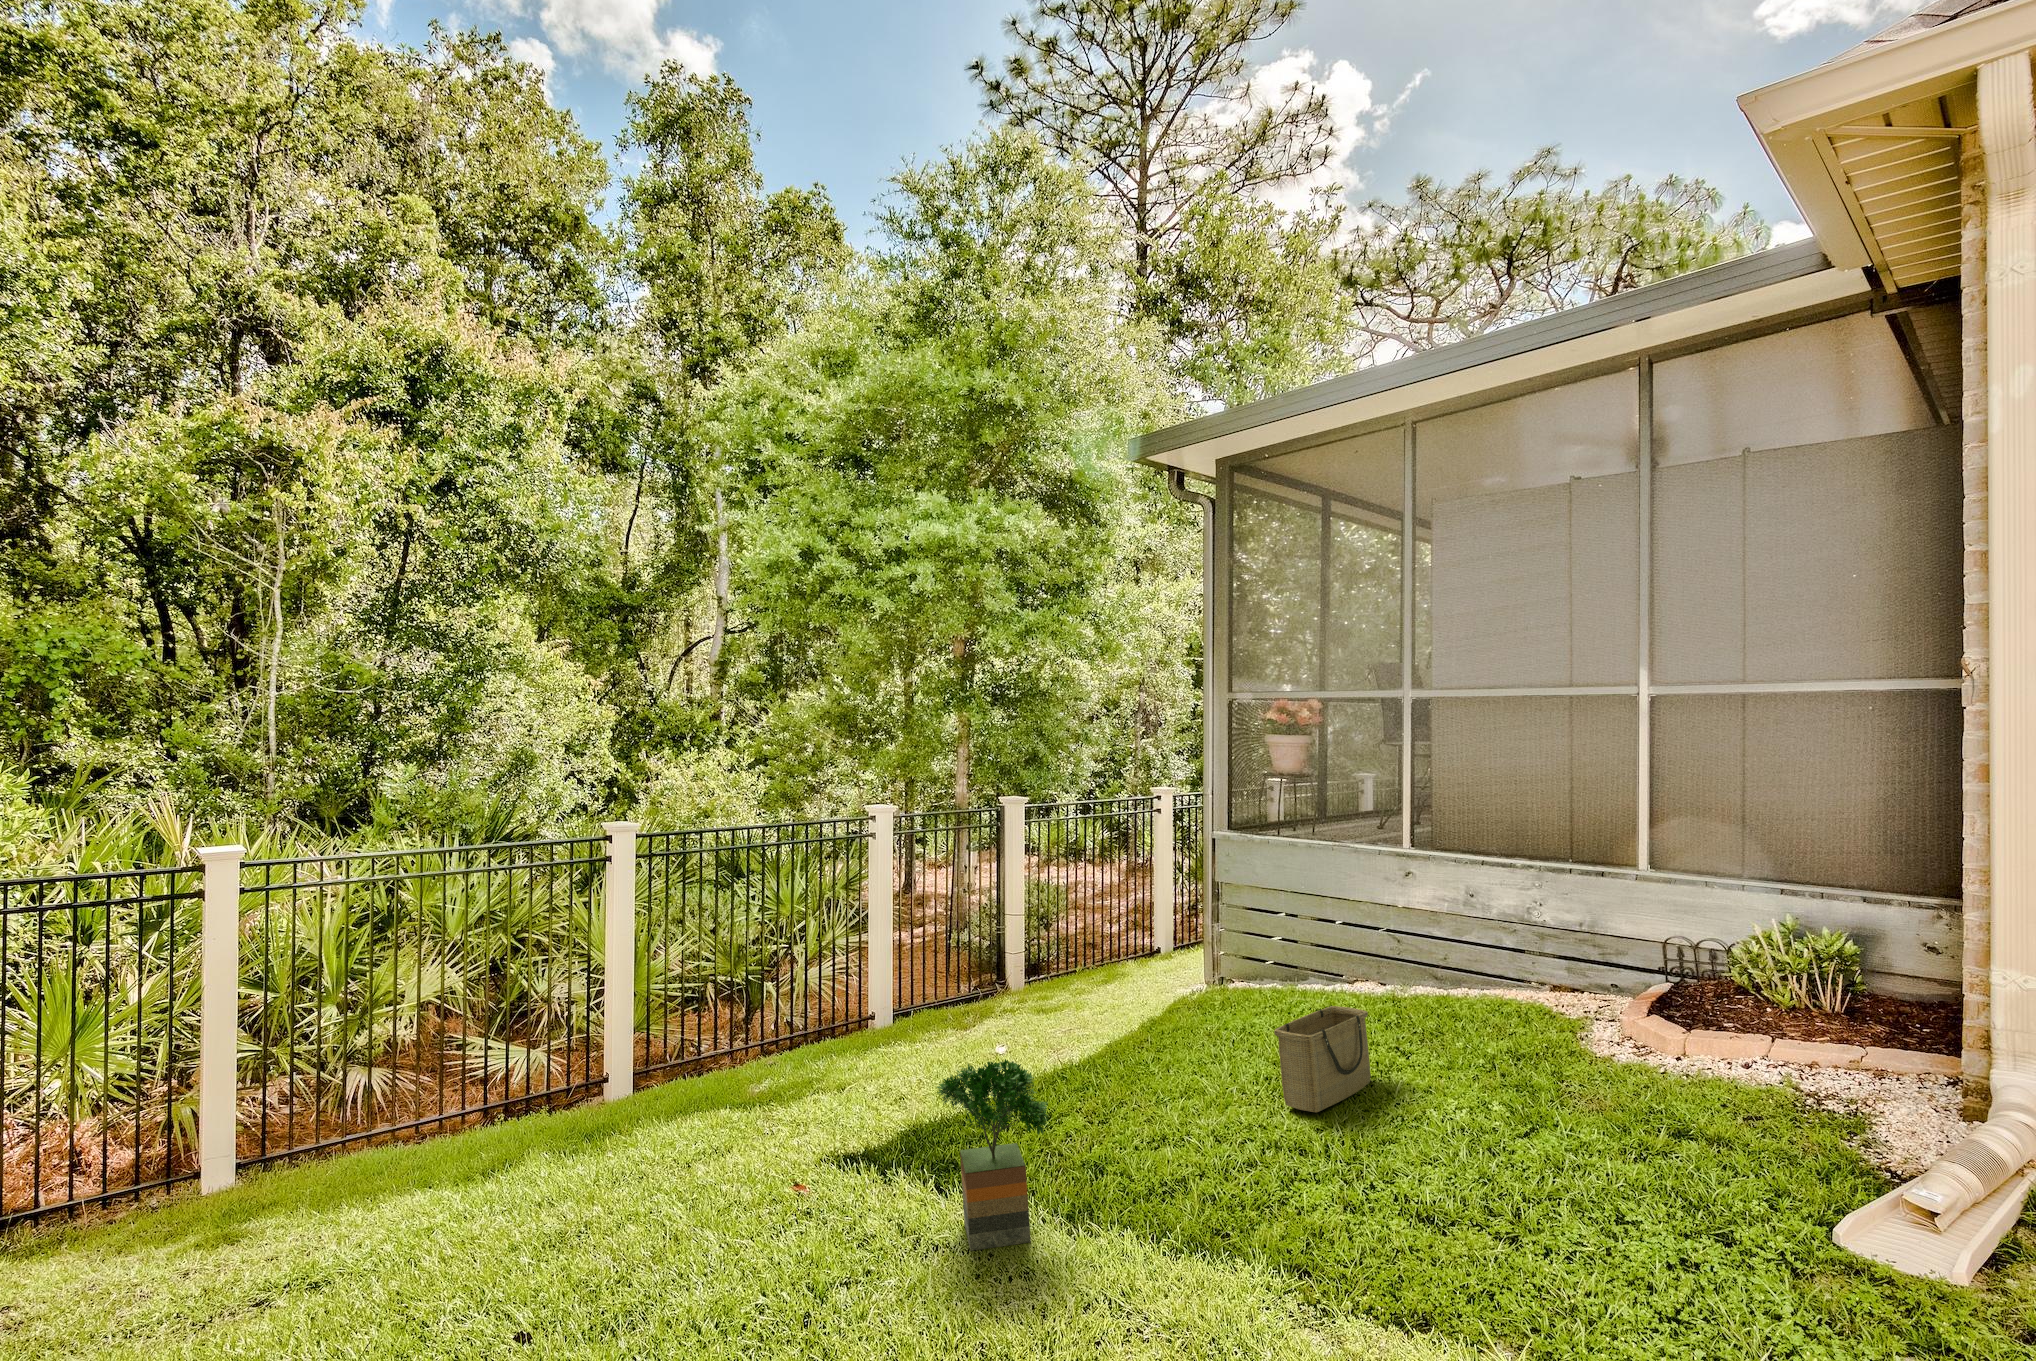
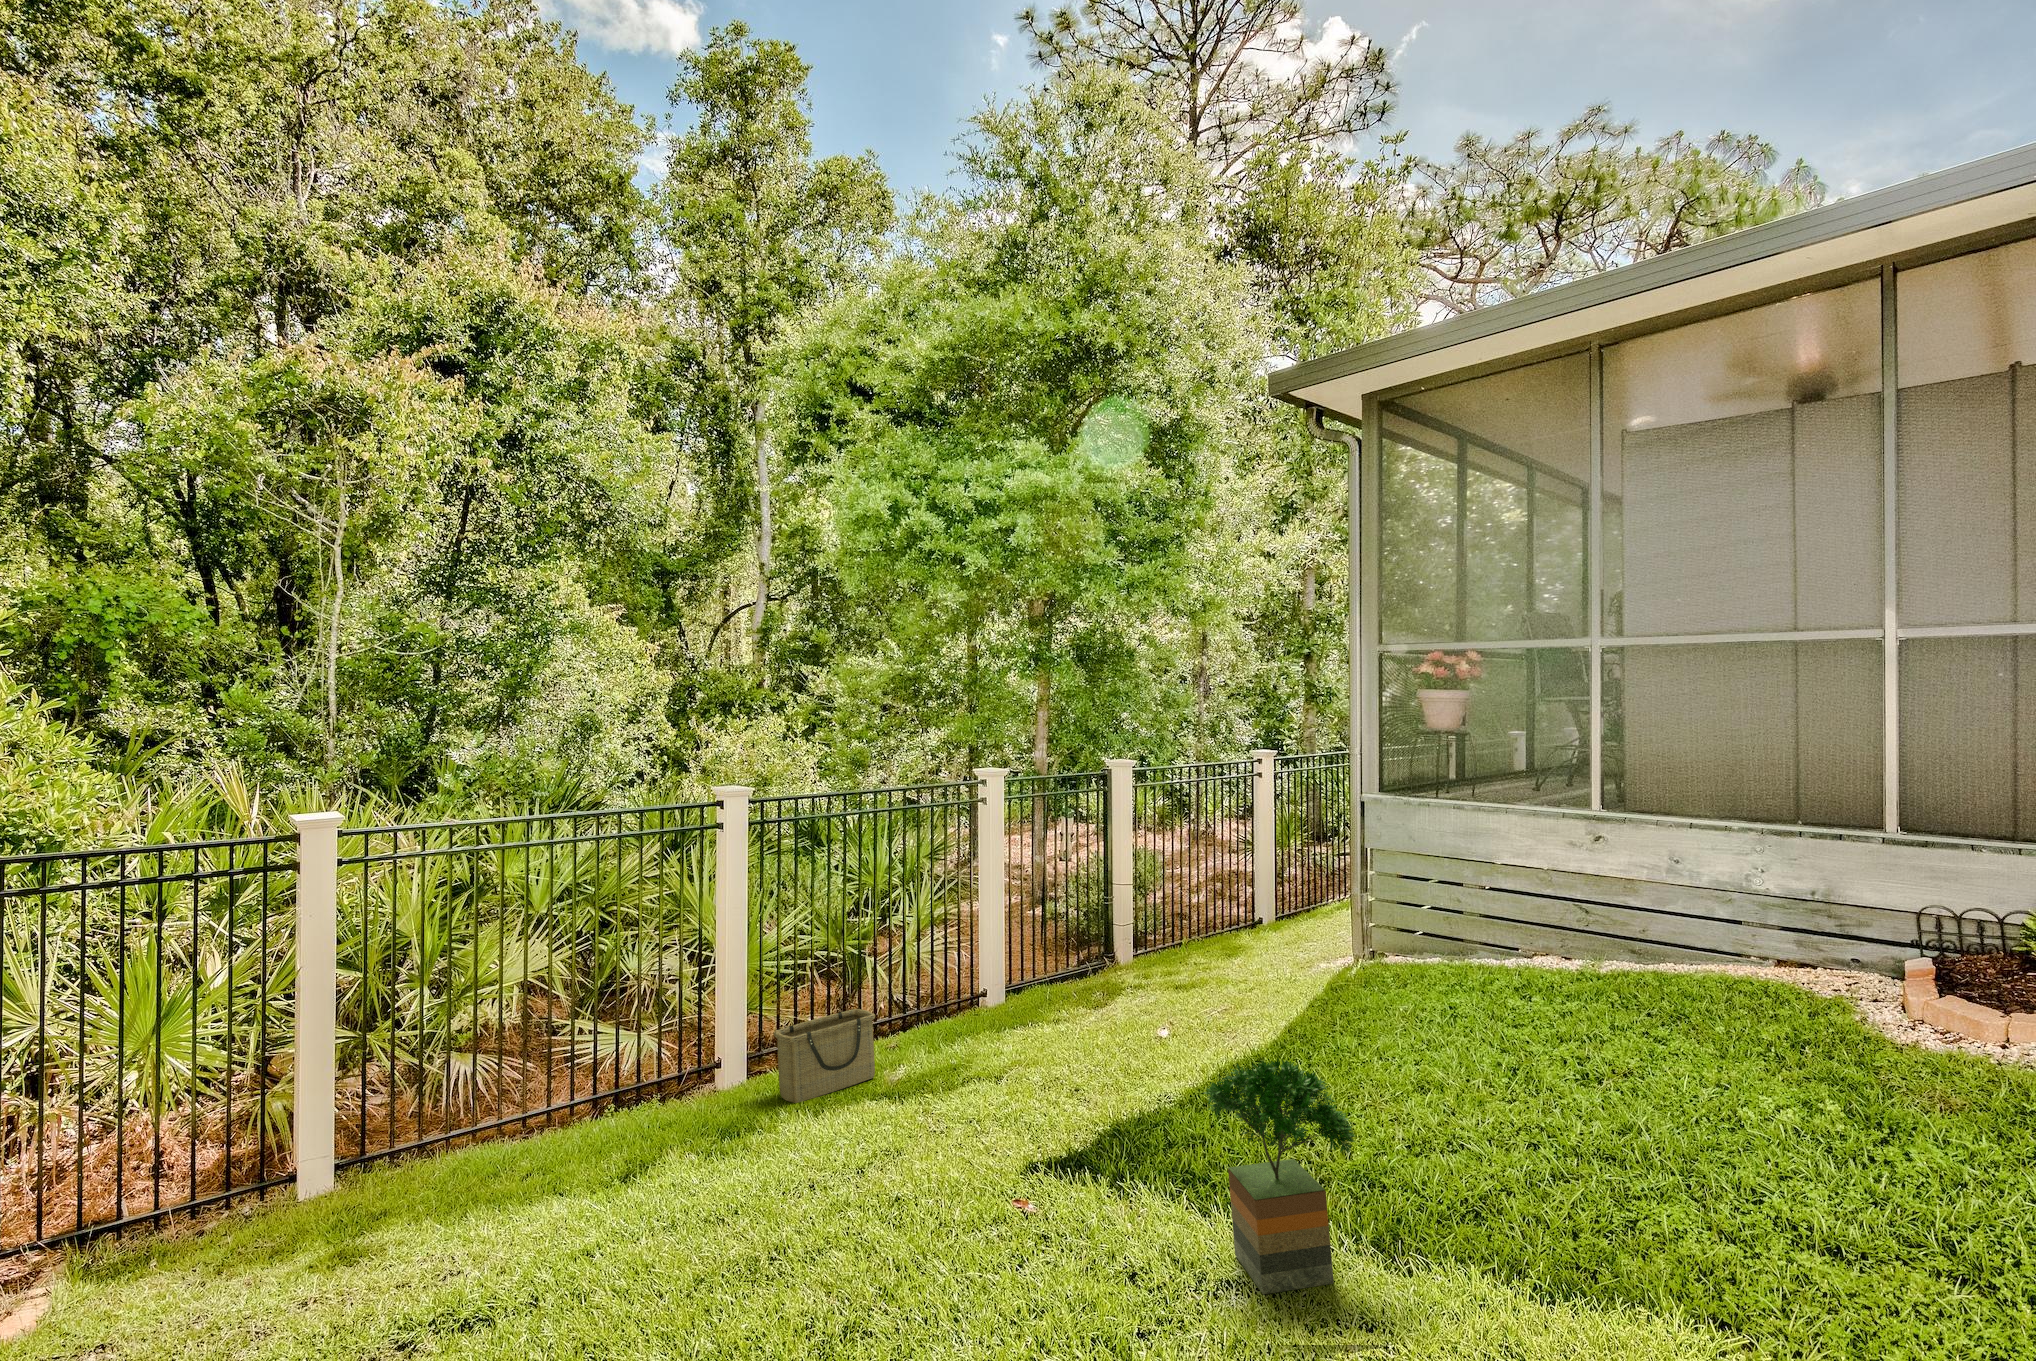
basket: present [1274,1006,1371,1112] -> present [774,1009,875,1103]

